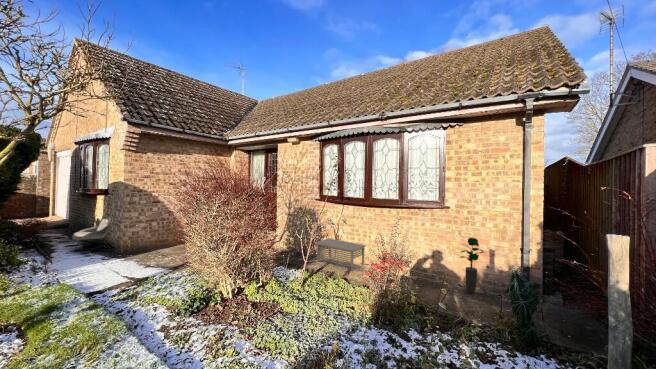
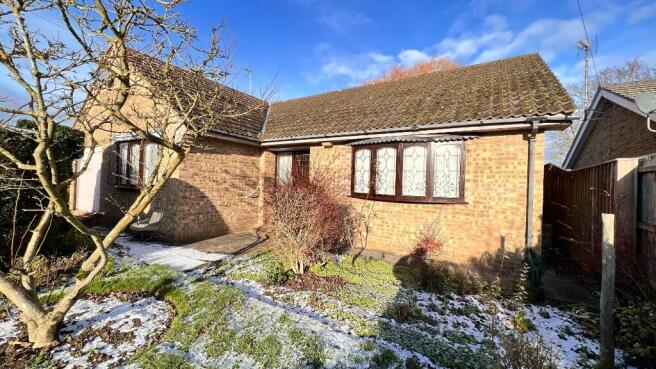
potted plant: present [460,238,484,294] -> none [477,227,497,270]
storage bench: present [316,239,365,270] -> none [352,230,395,255]

